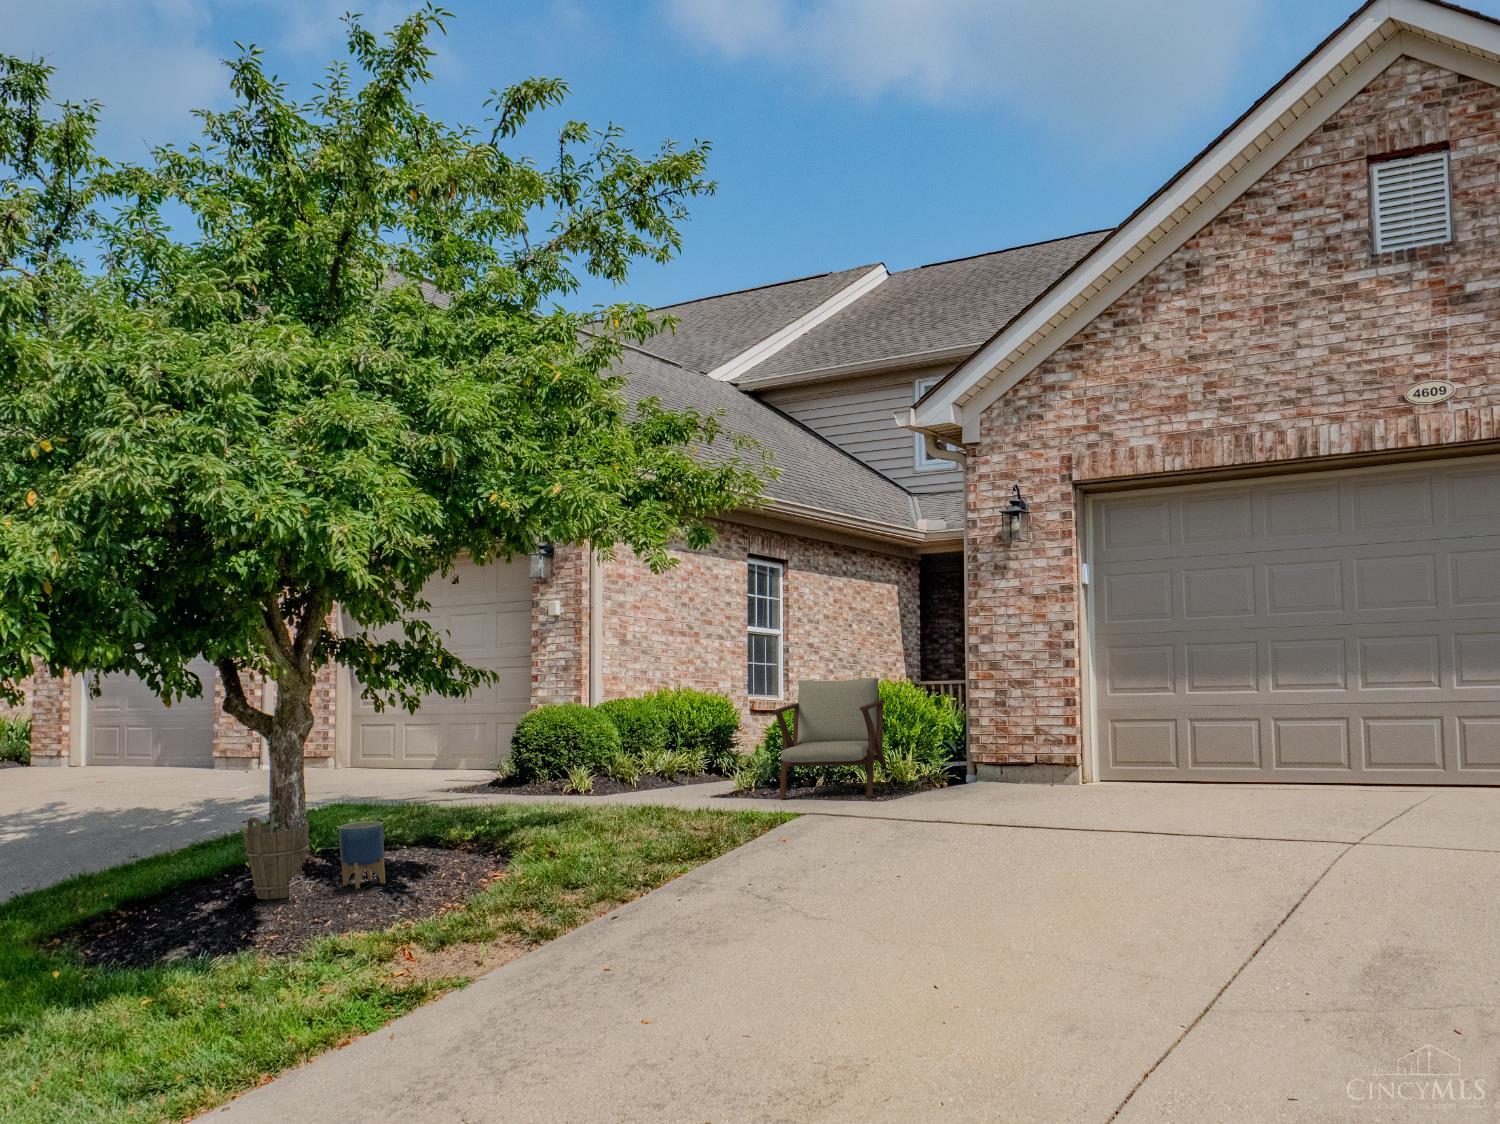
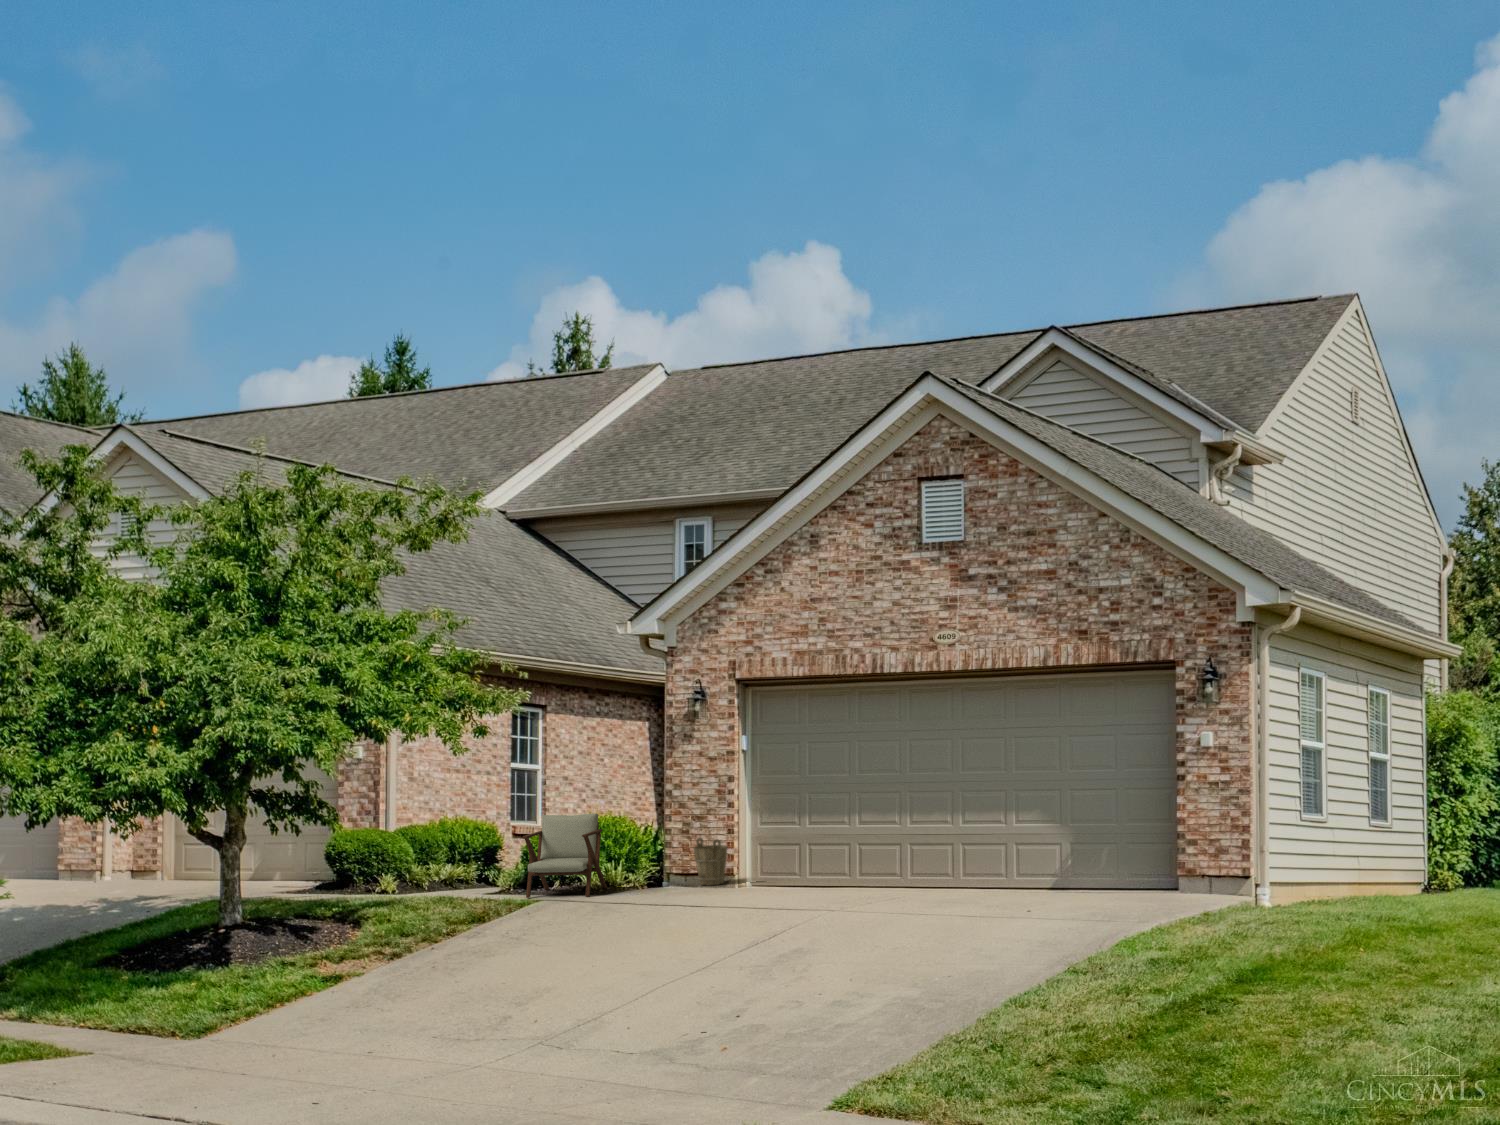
bucket: present [243,818,309,899] -> present [693,838,728,885]
planter: present [339,821,385,889] -> none [240,908,269,949]

